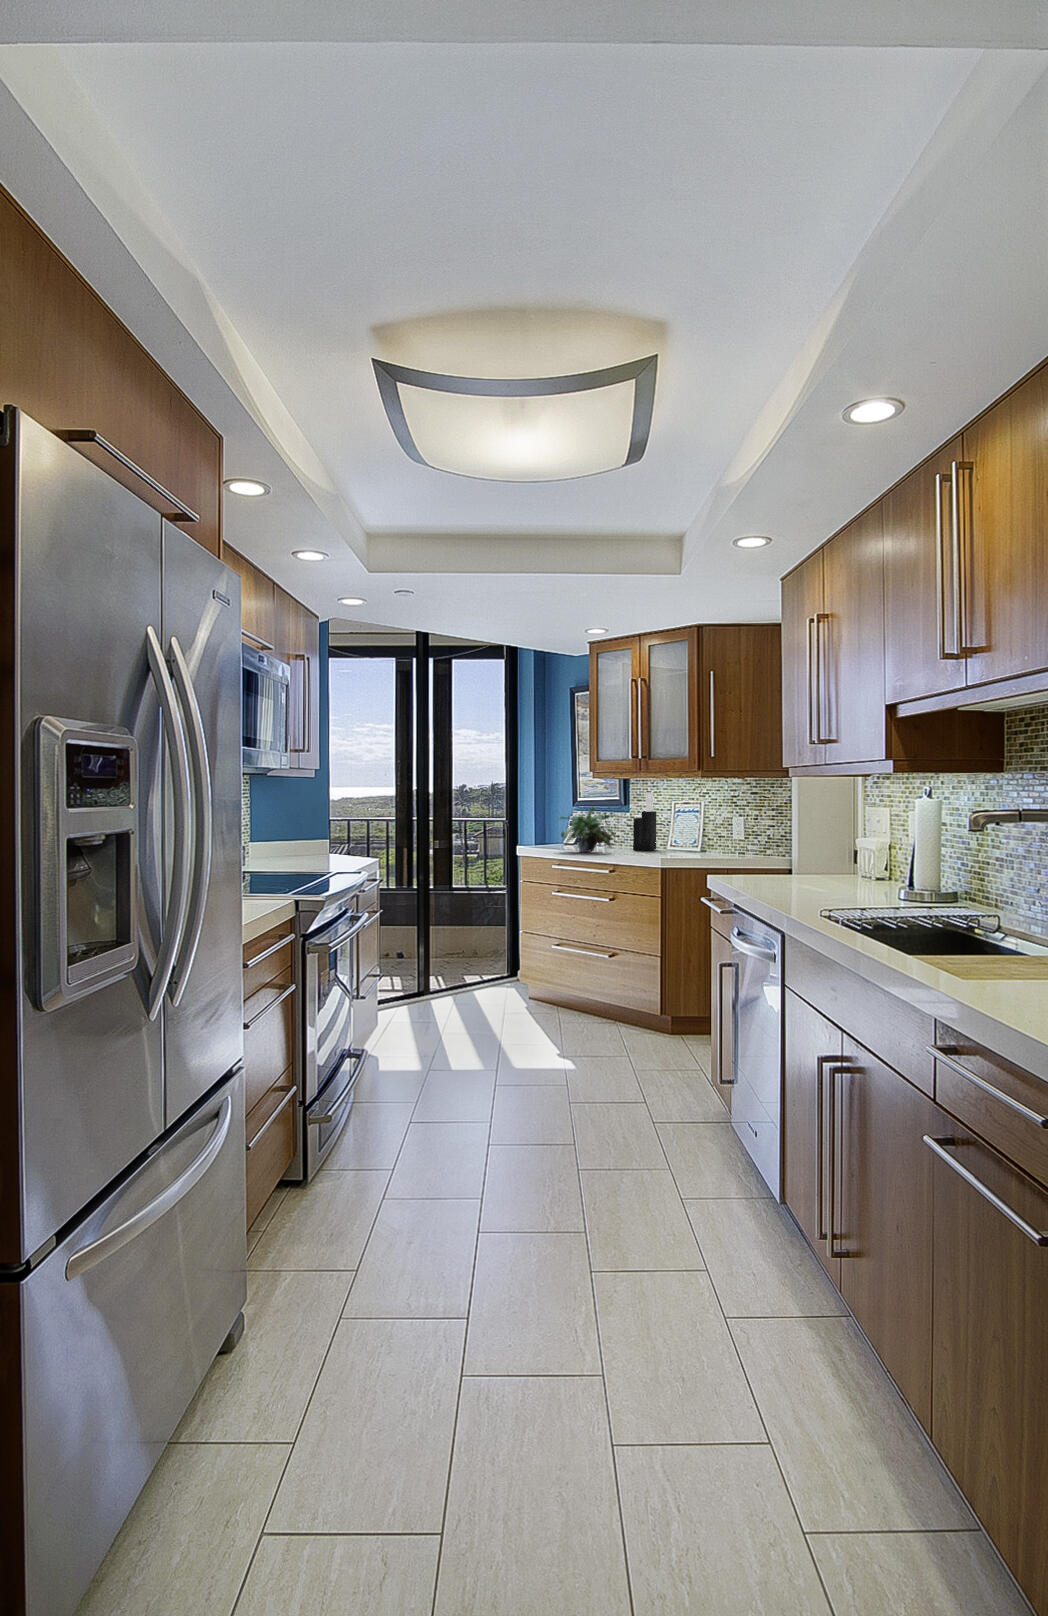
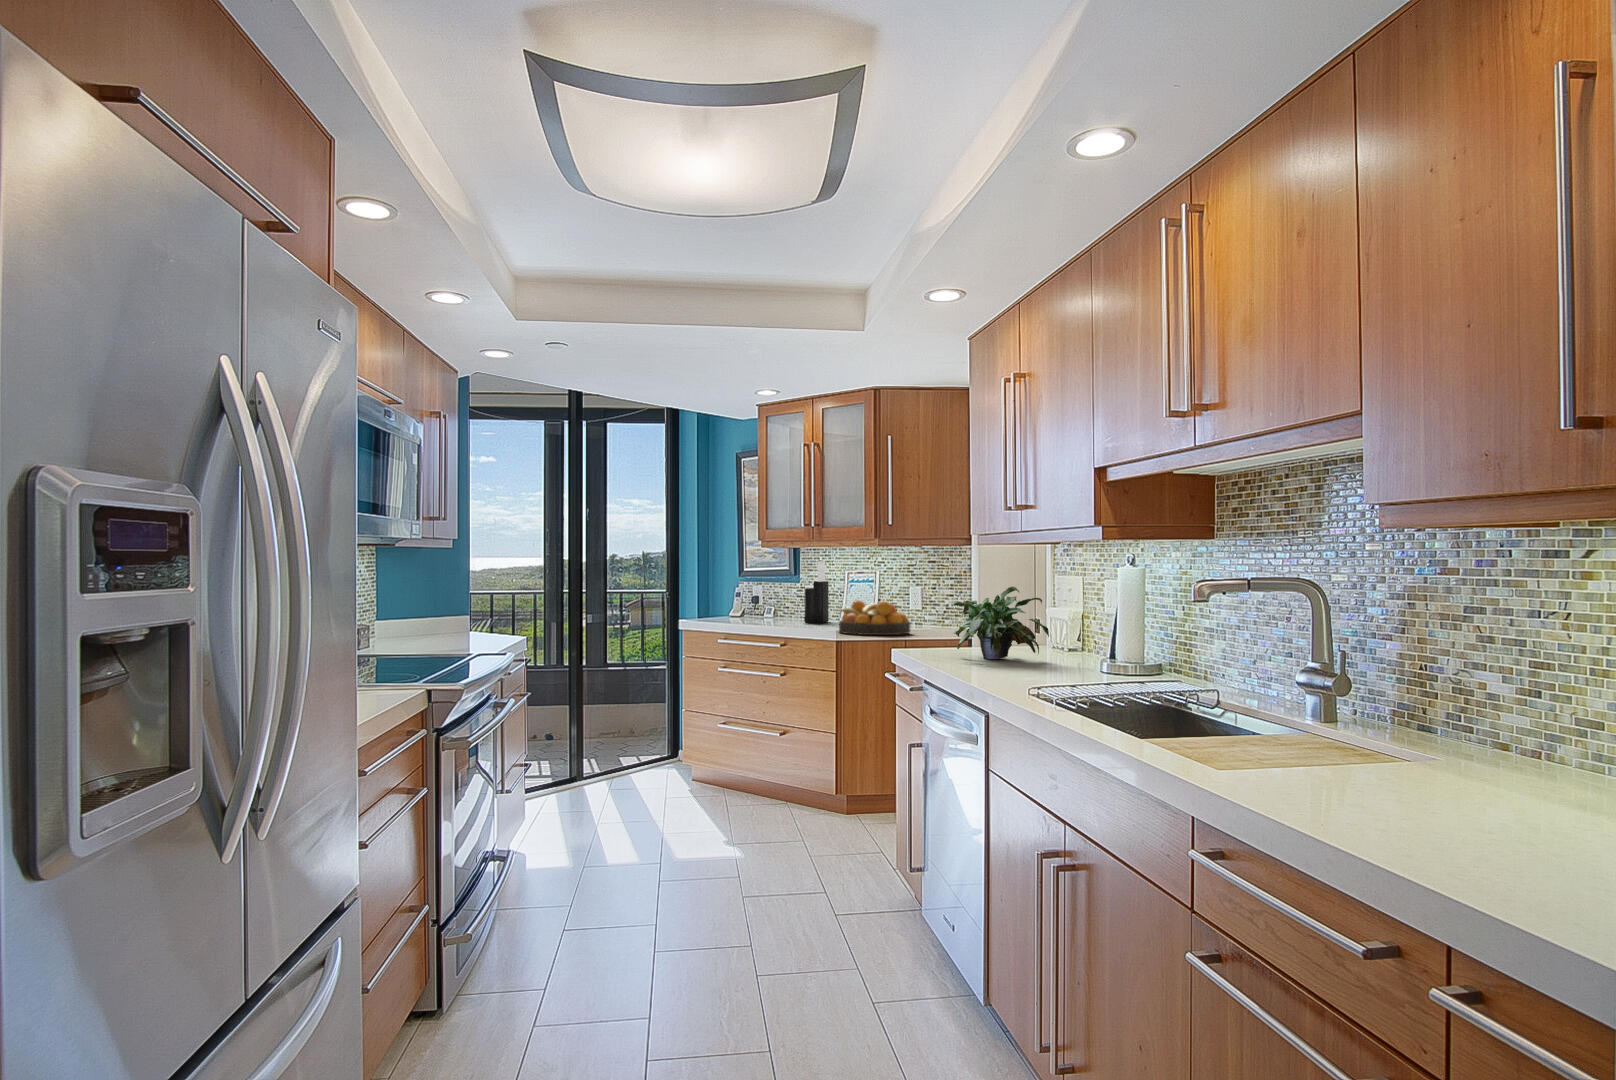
potted plant: present [559,807,615,852] -> present [952,587,1049,659]
fruit bowl: none [661,830,731,862] -> present [838,600,910,635]

